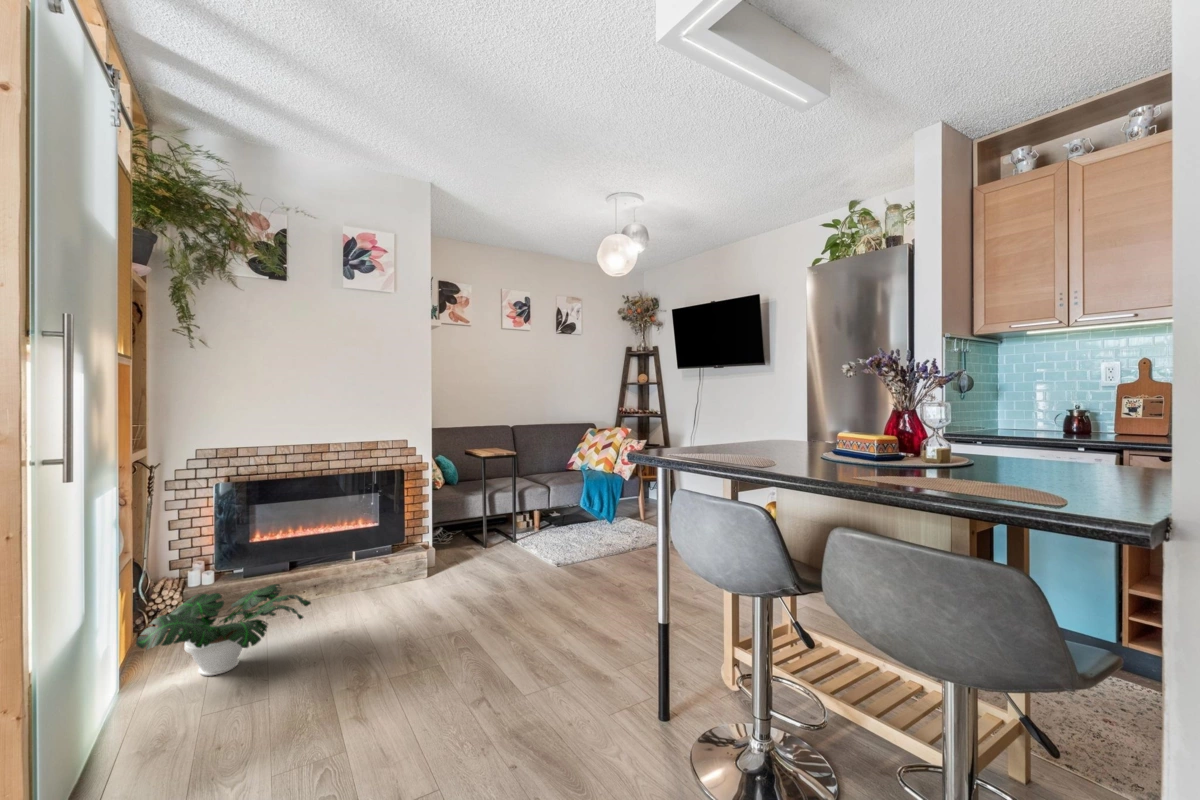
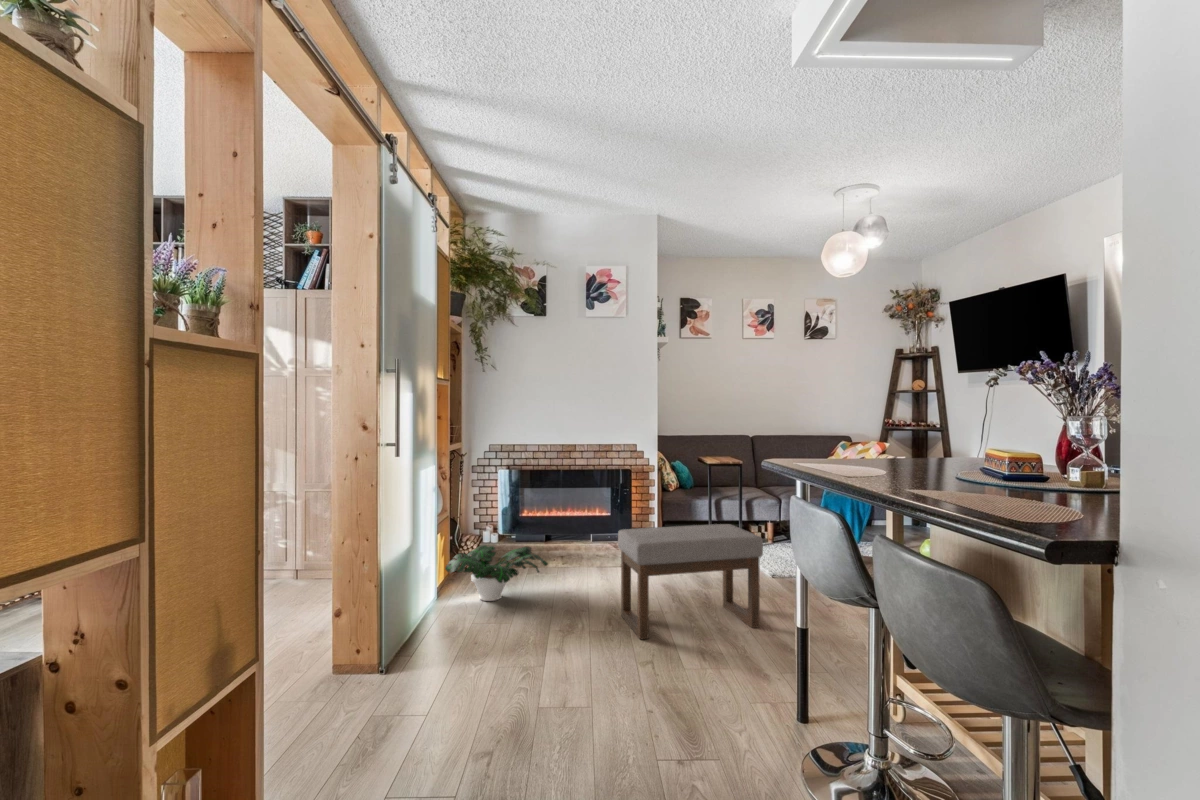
ottoman: none [420,522,583,679] -> present [618,524,763,639]

